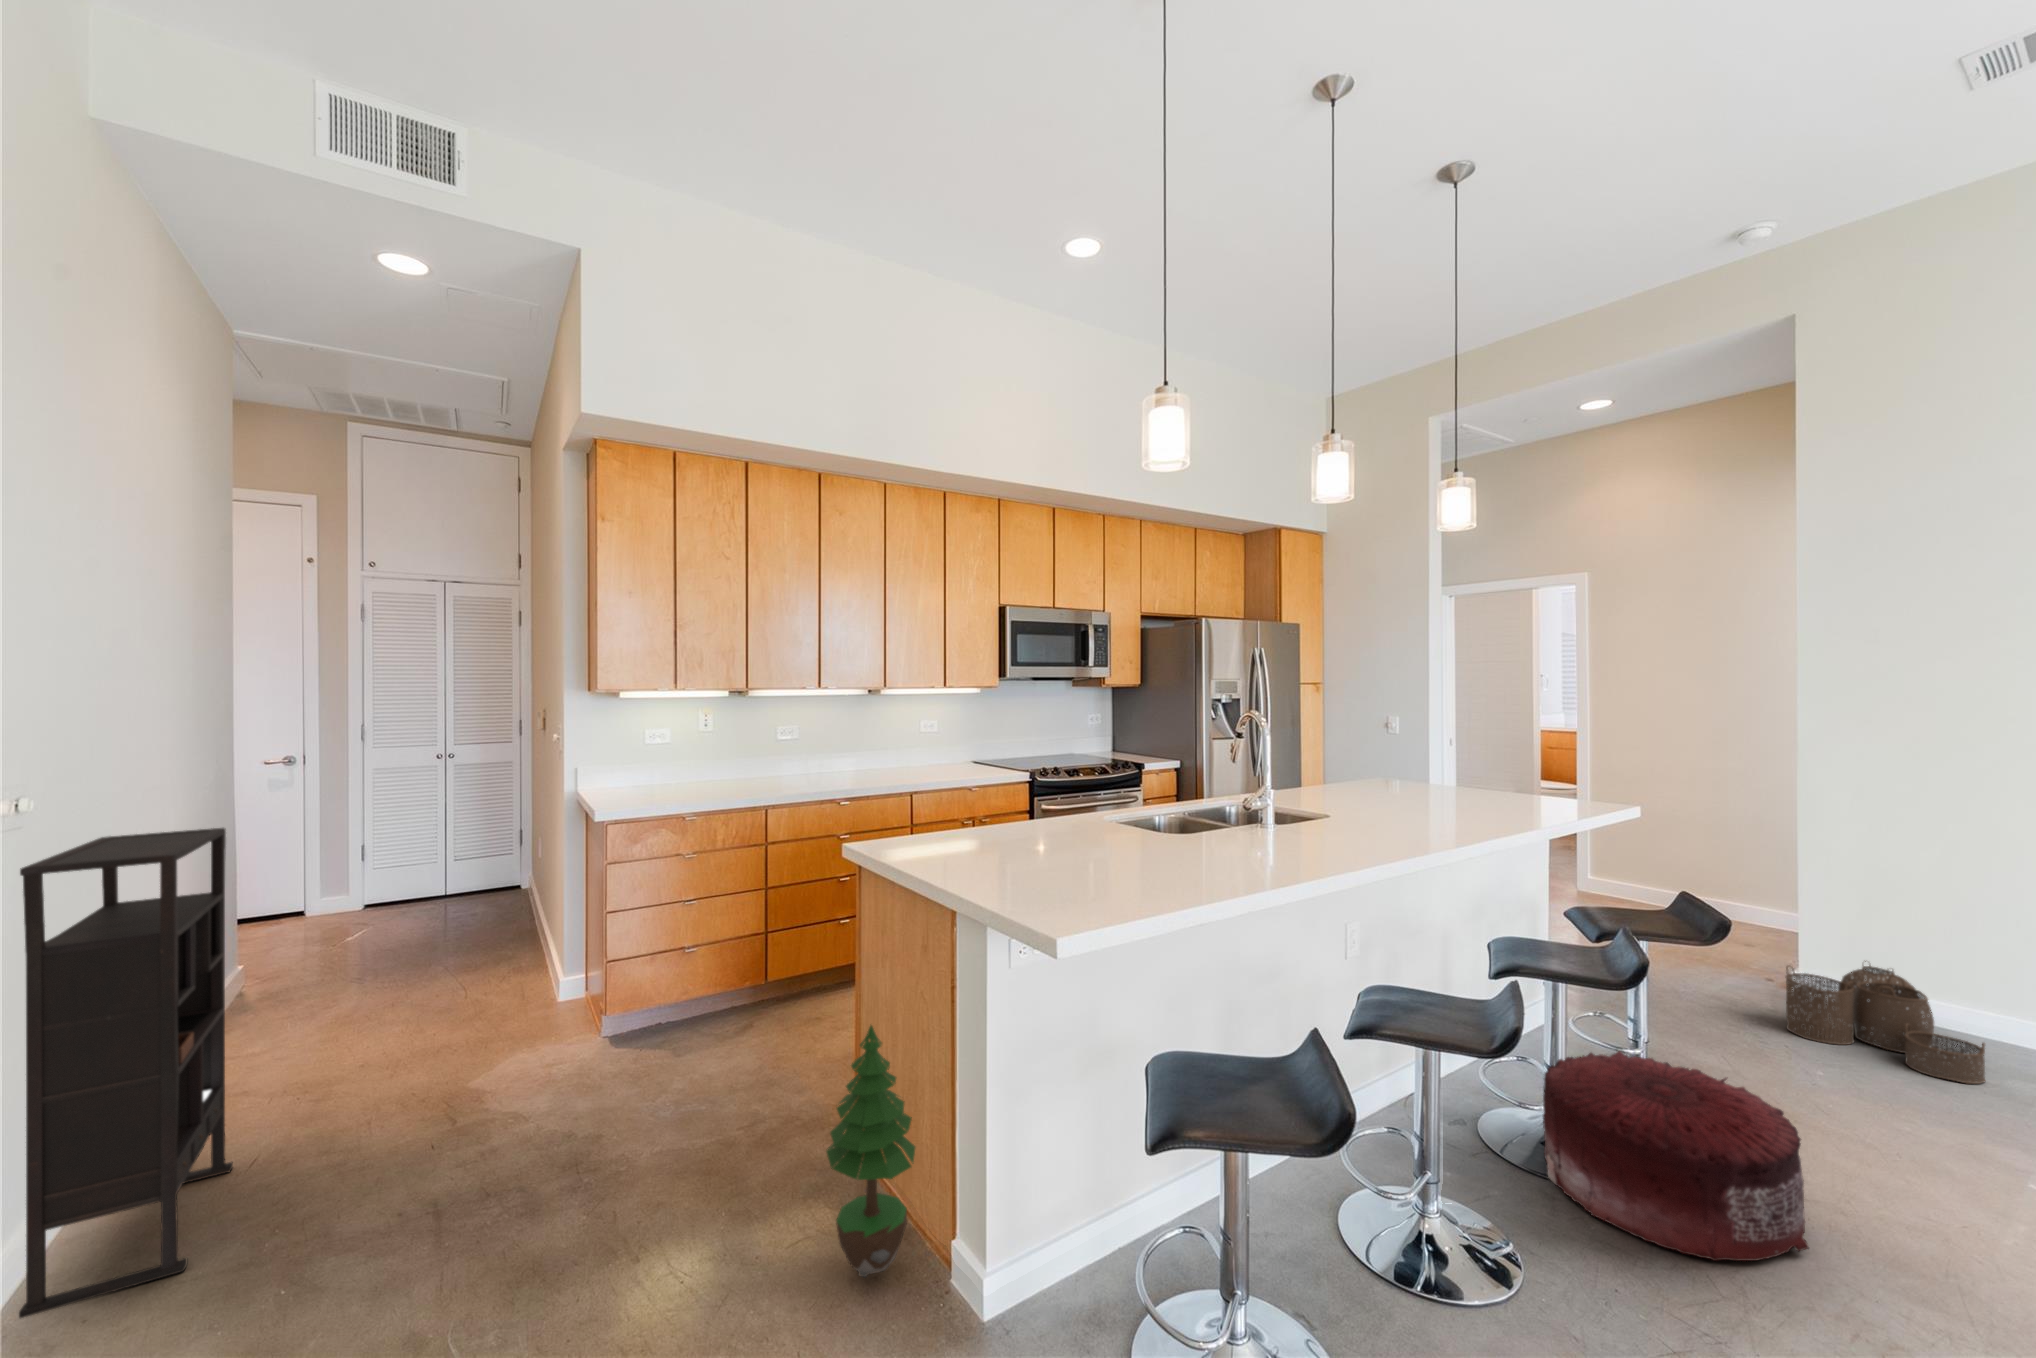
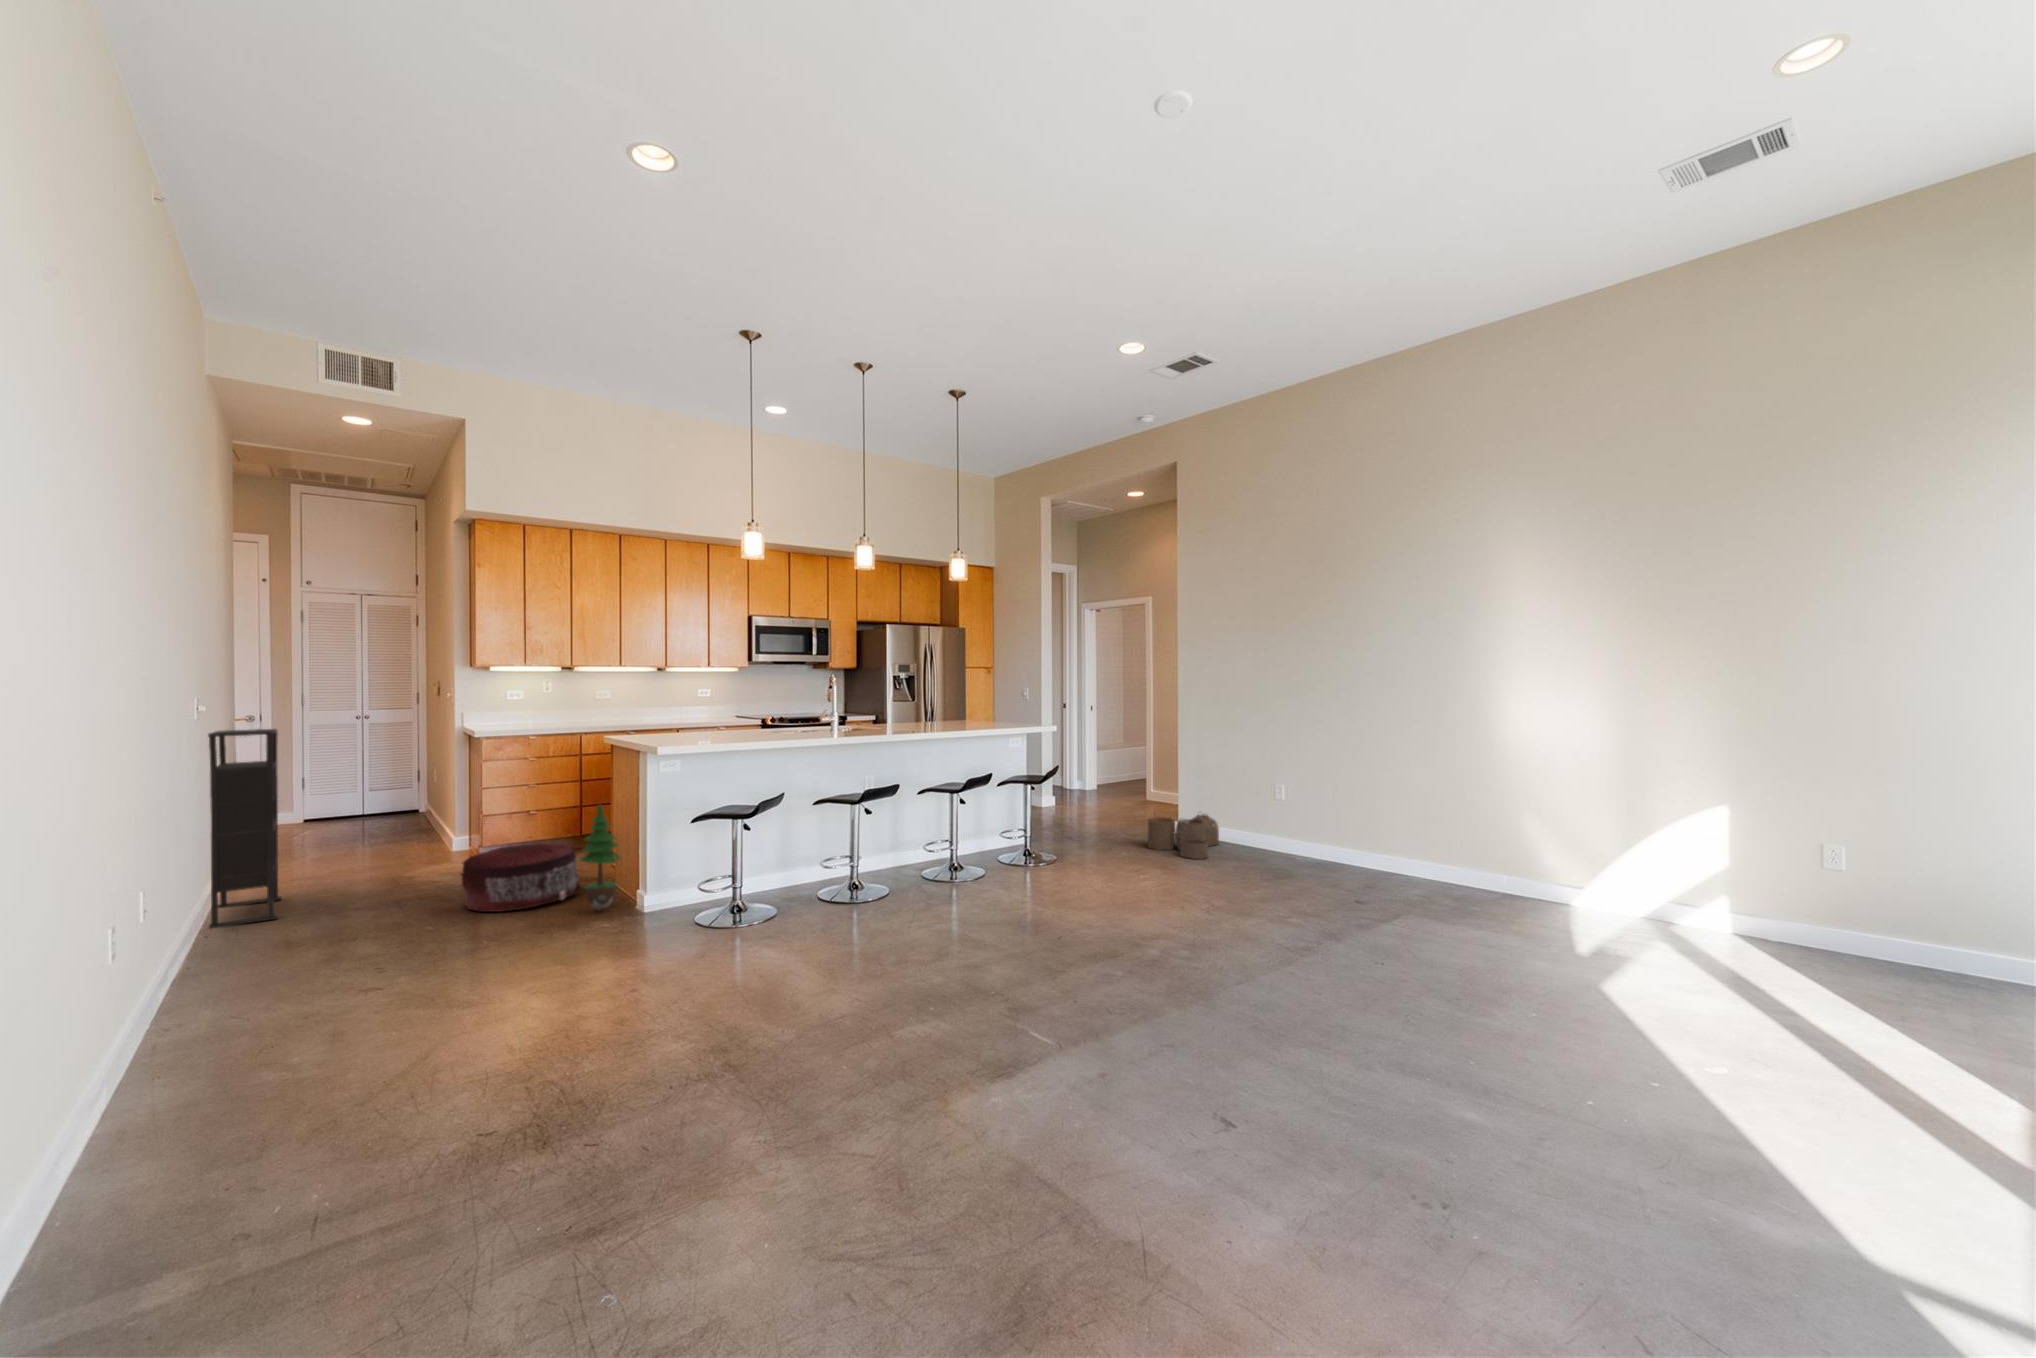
pouf: present [1543,1051,1809,1261] -> present [461,843,580,912]

